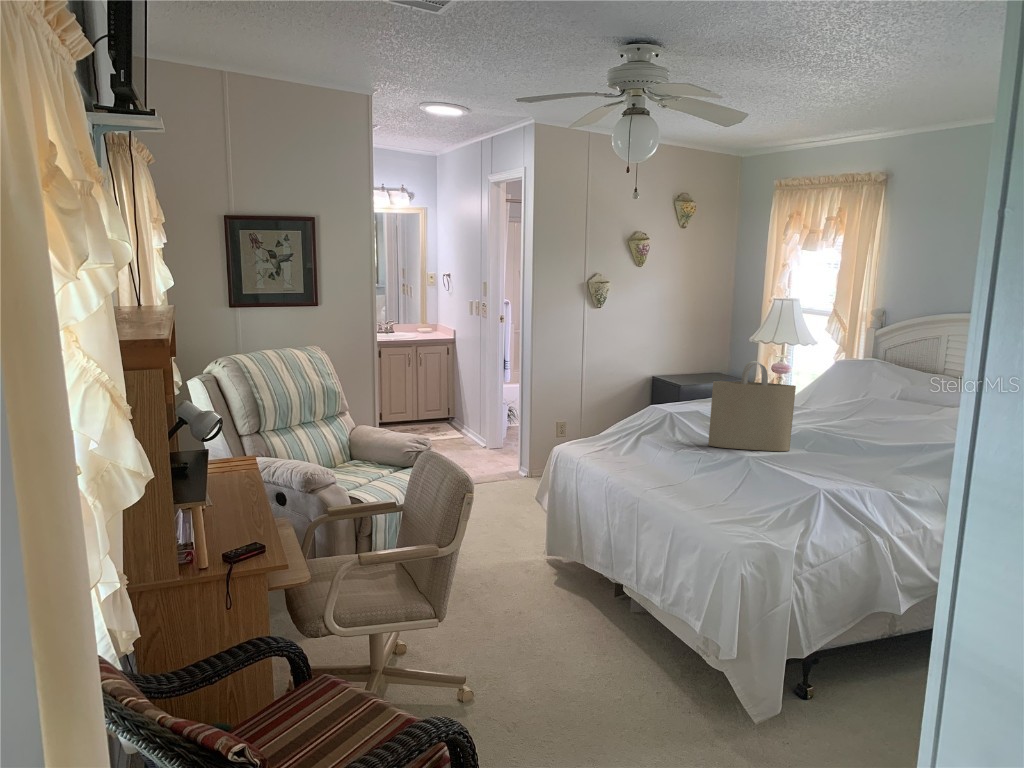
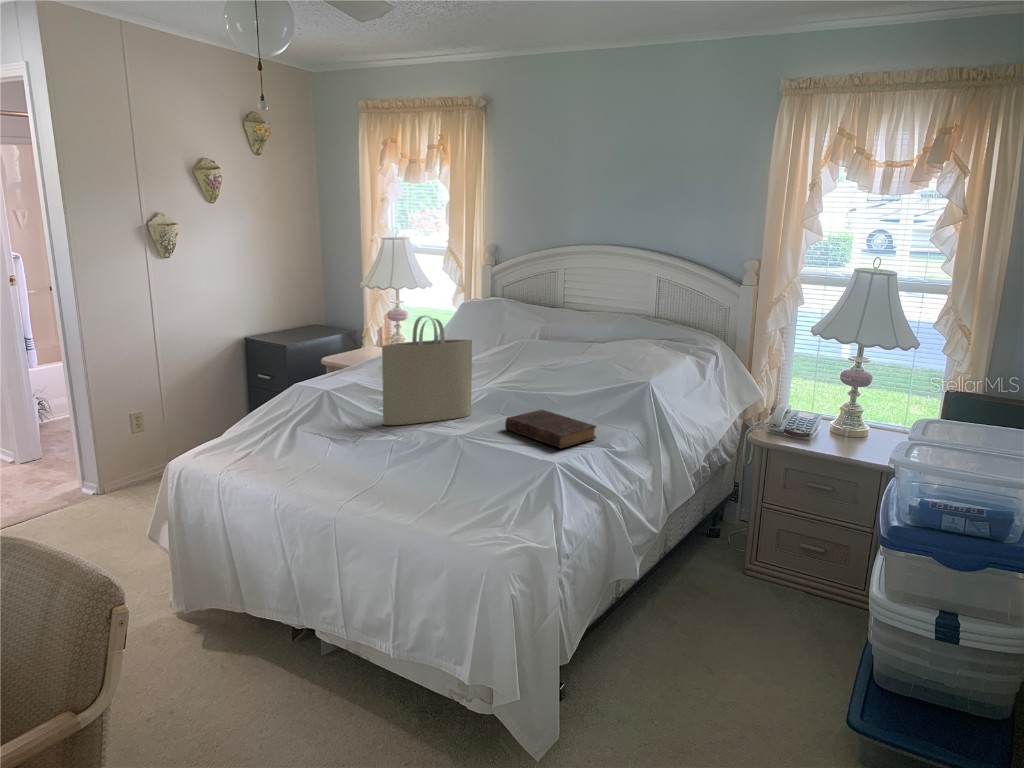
book: none [811,455,896,487] -> present [505,410,596,448]

